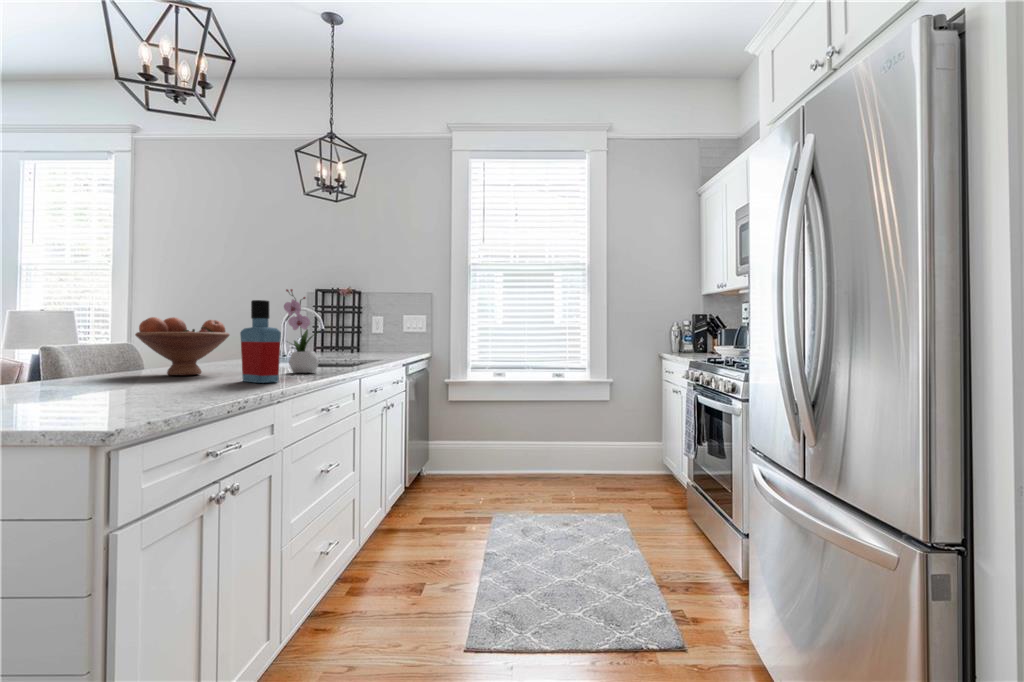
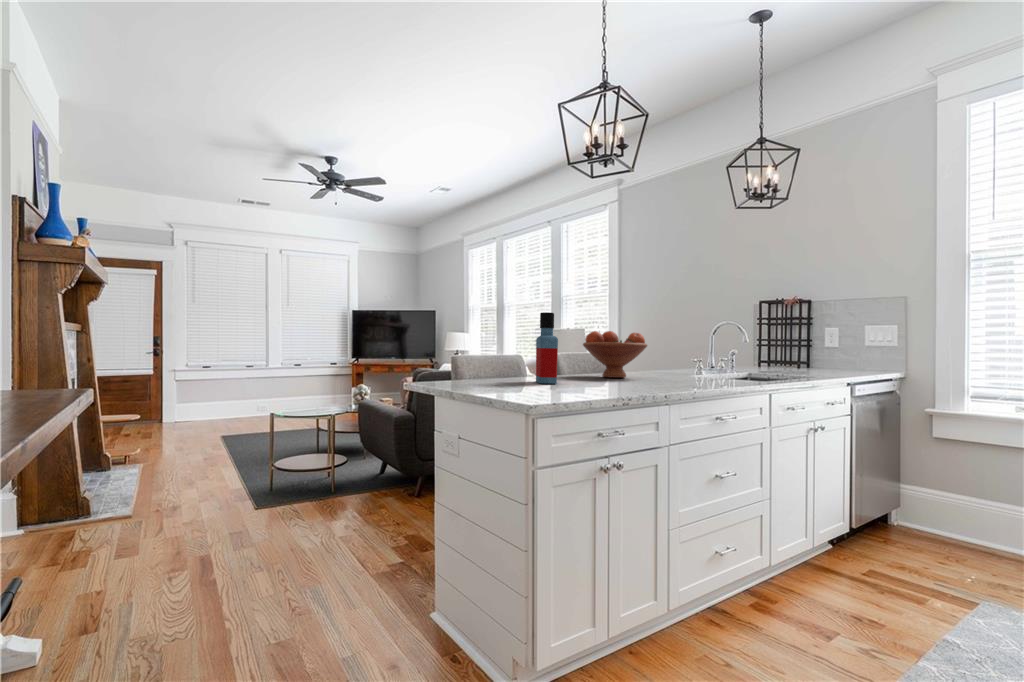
flower arrangement: present [284,289,319,373] -> none [692,303,729,382]
bottle: present [240,300,281,383] -> present [536,312,558,383]

